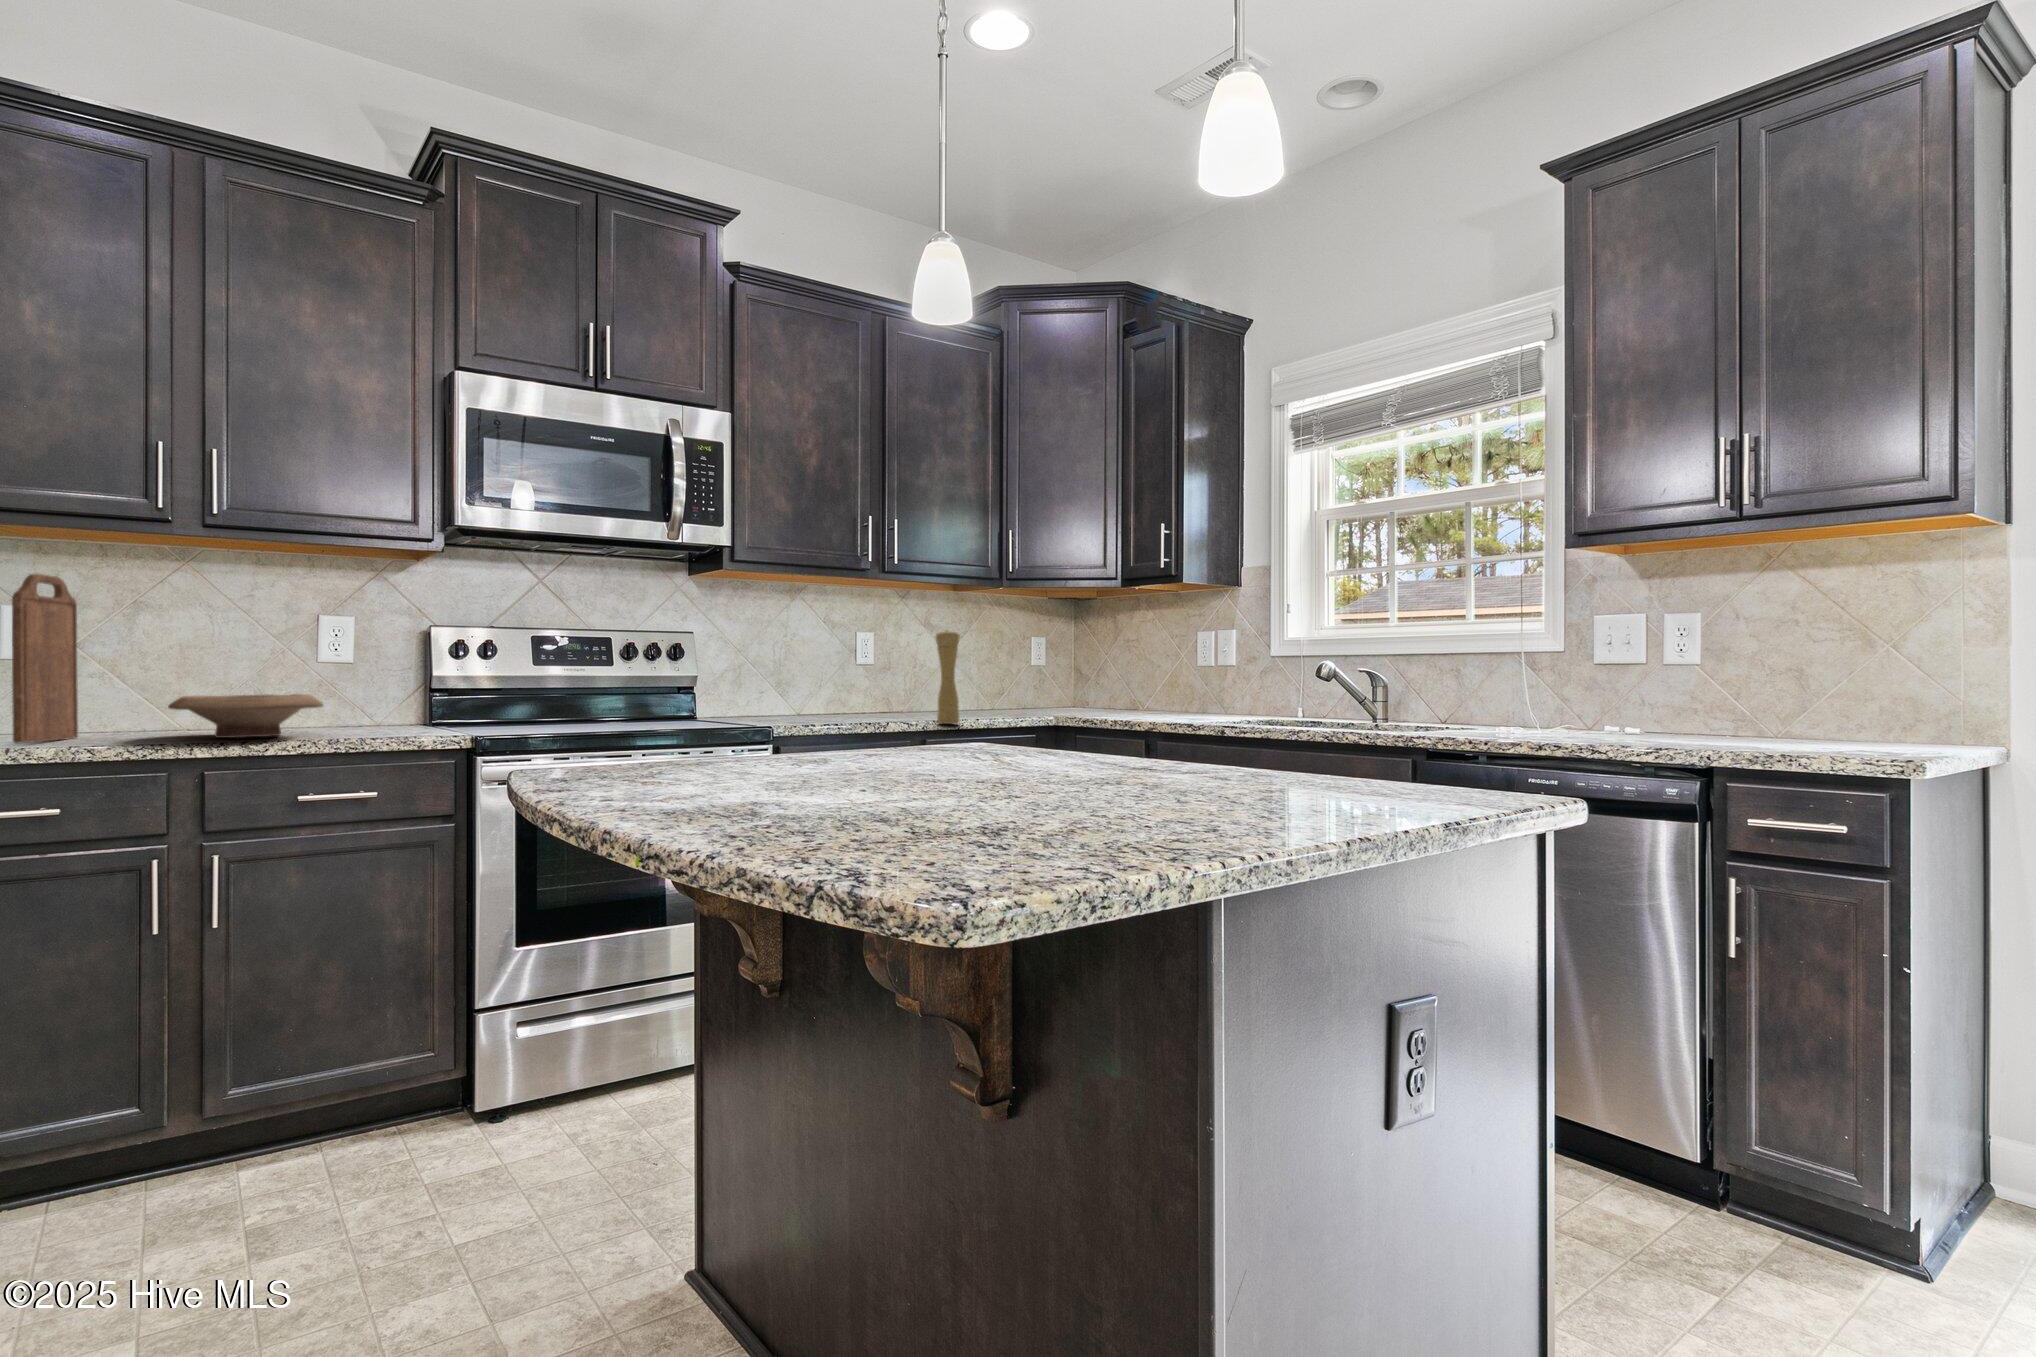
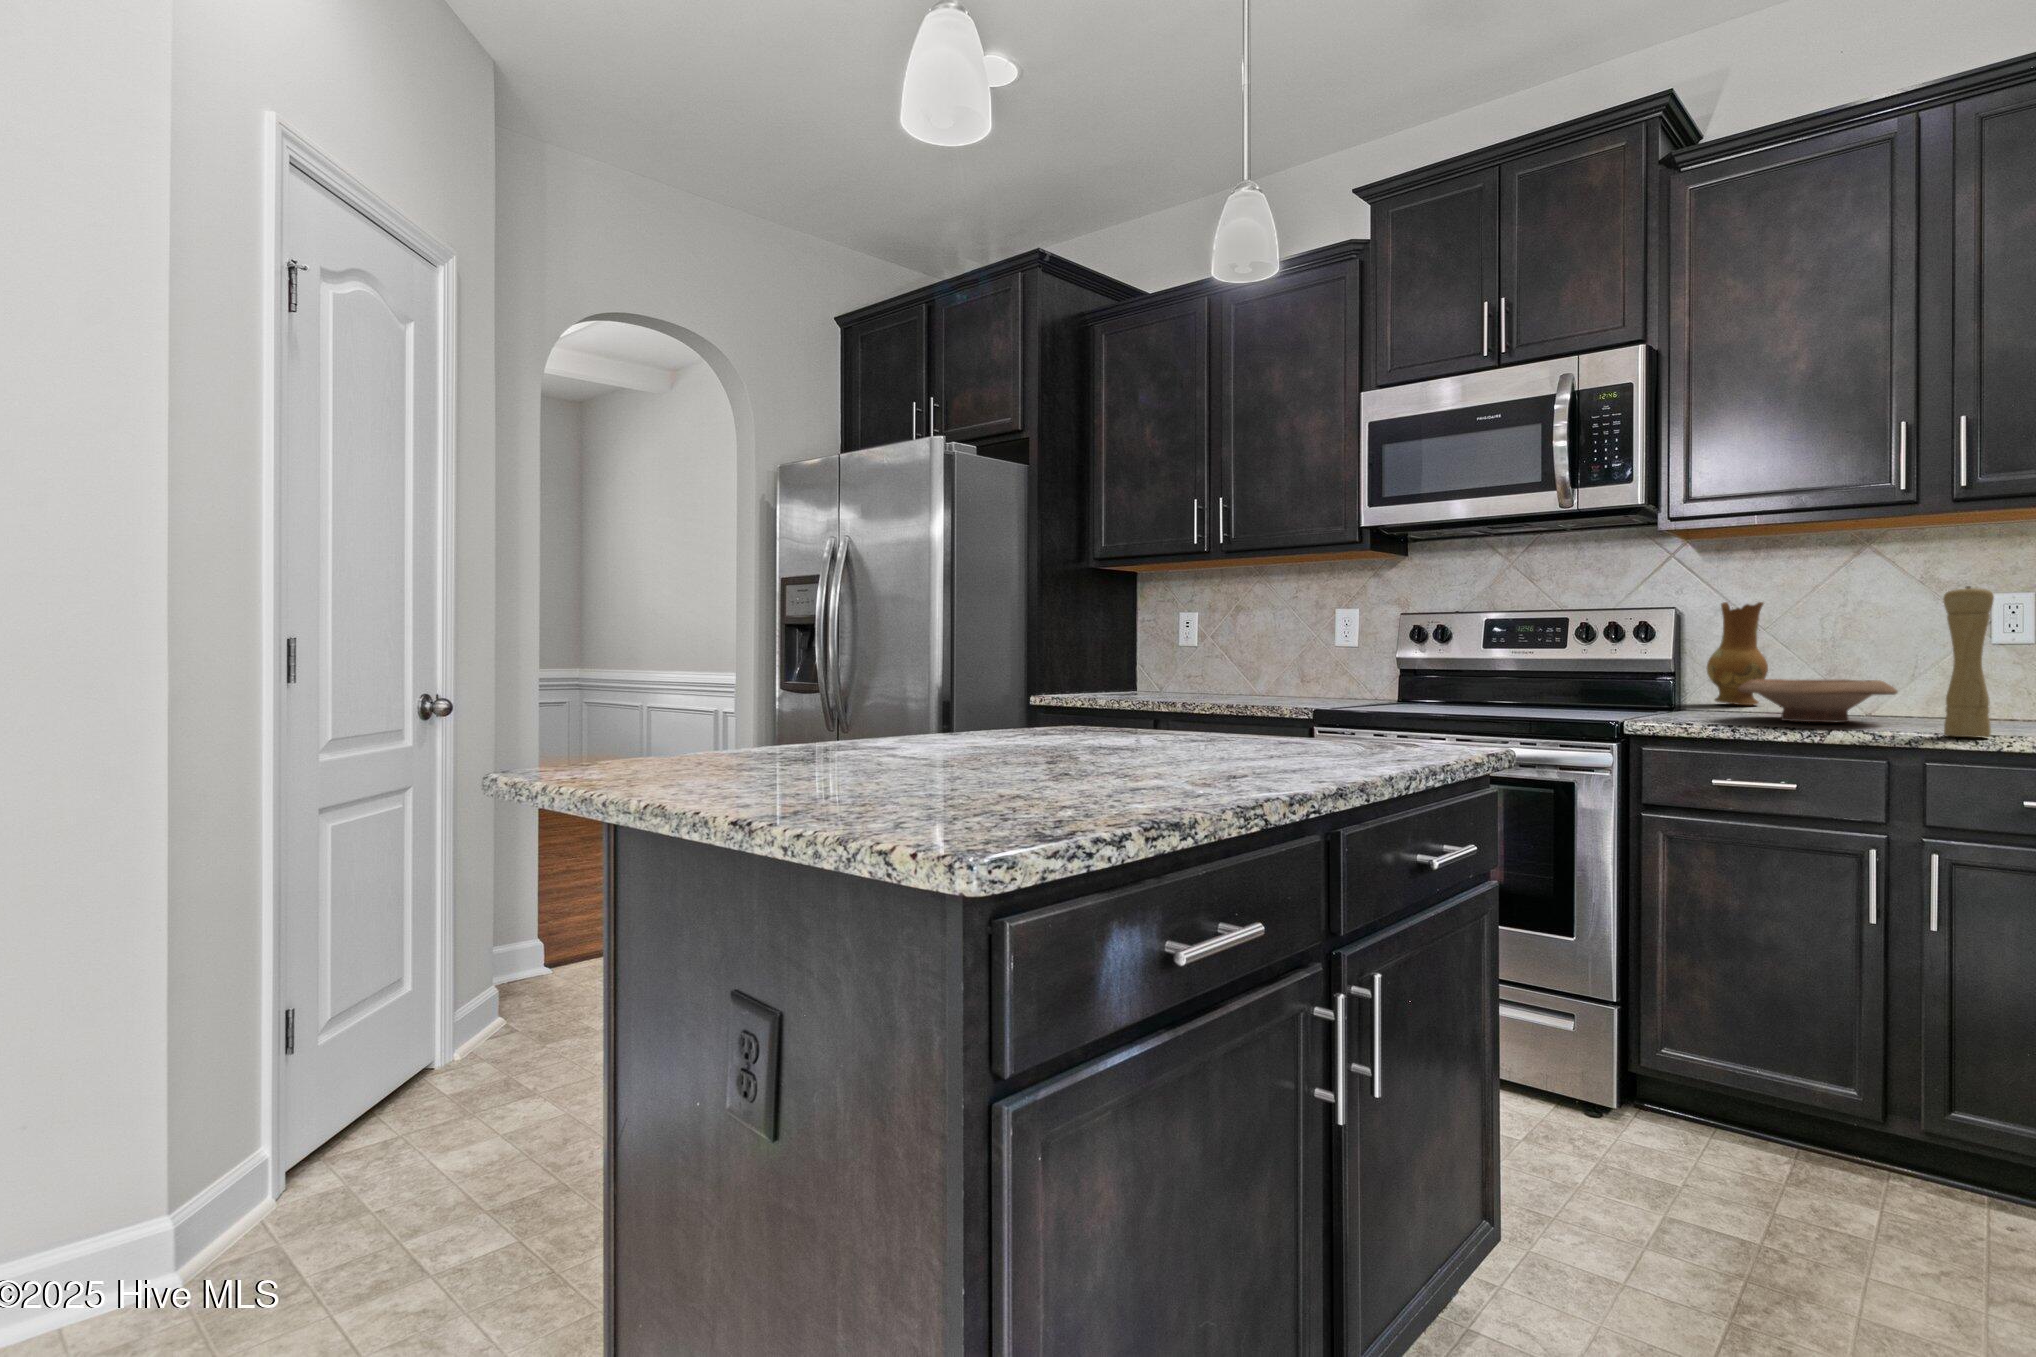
cutting board: present [12,574,78,743] -> none [1109,597,1161,697]
ceramic jug: none [710,630,752,714] -> present [1707,602,1768,705]
wooden bowl: present [168,694,323,738] -> present [1738,679,1897,723]

